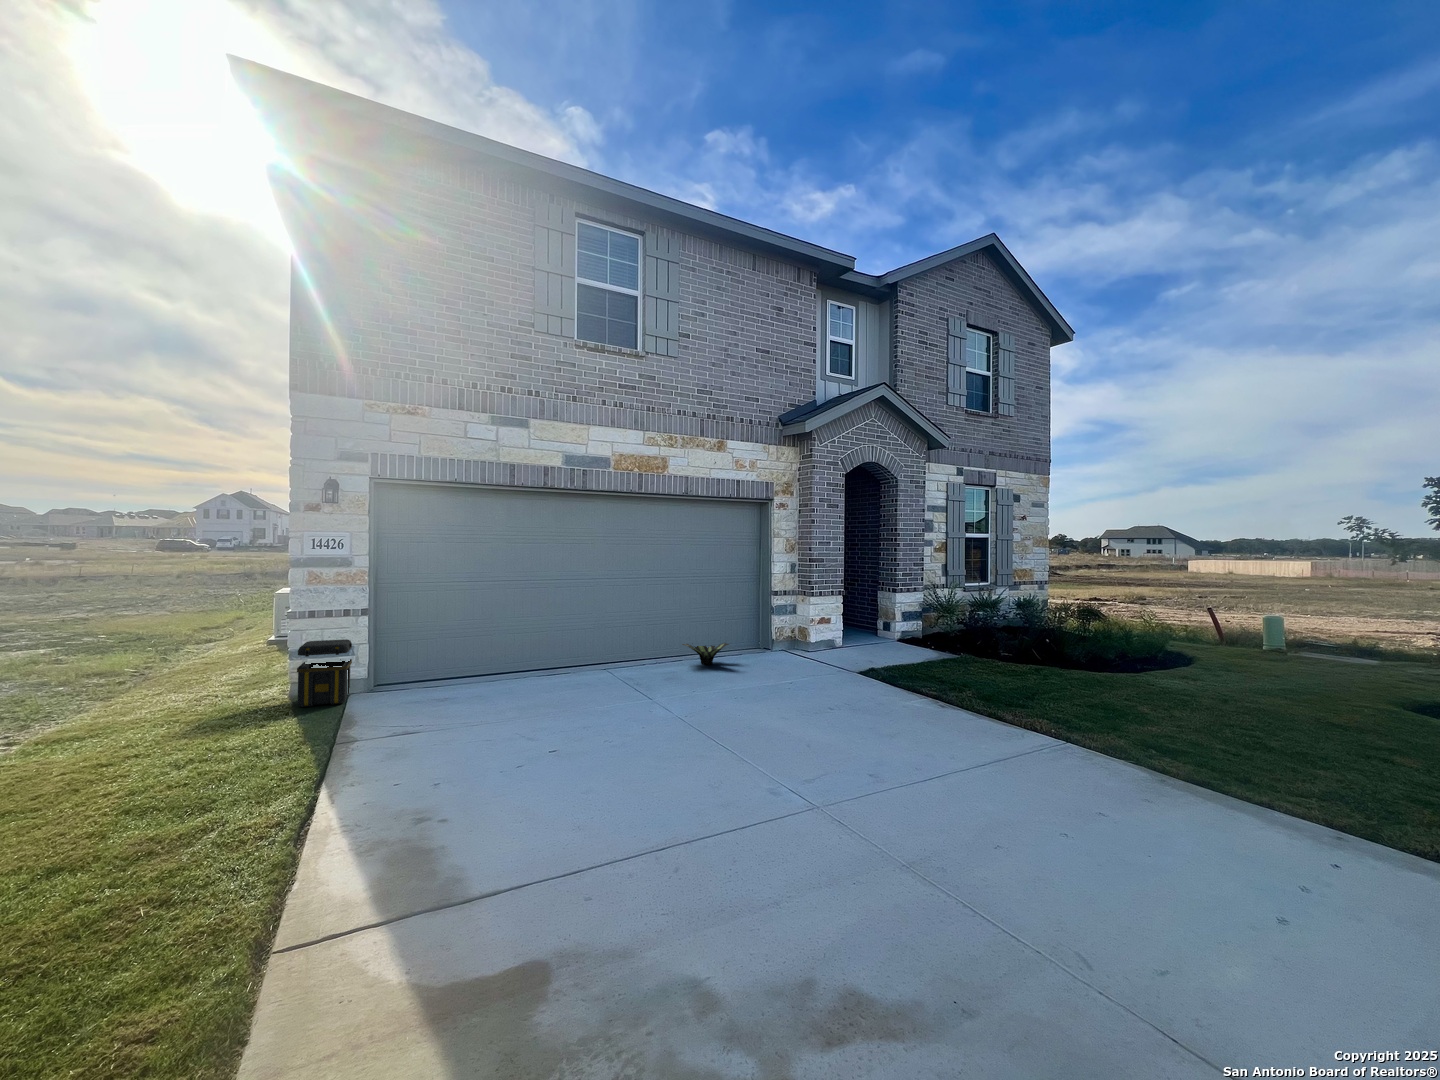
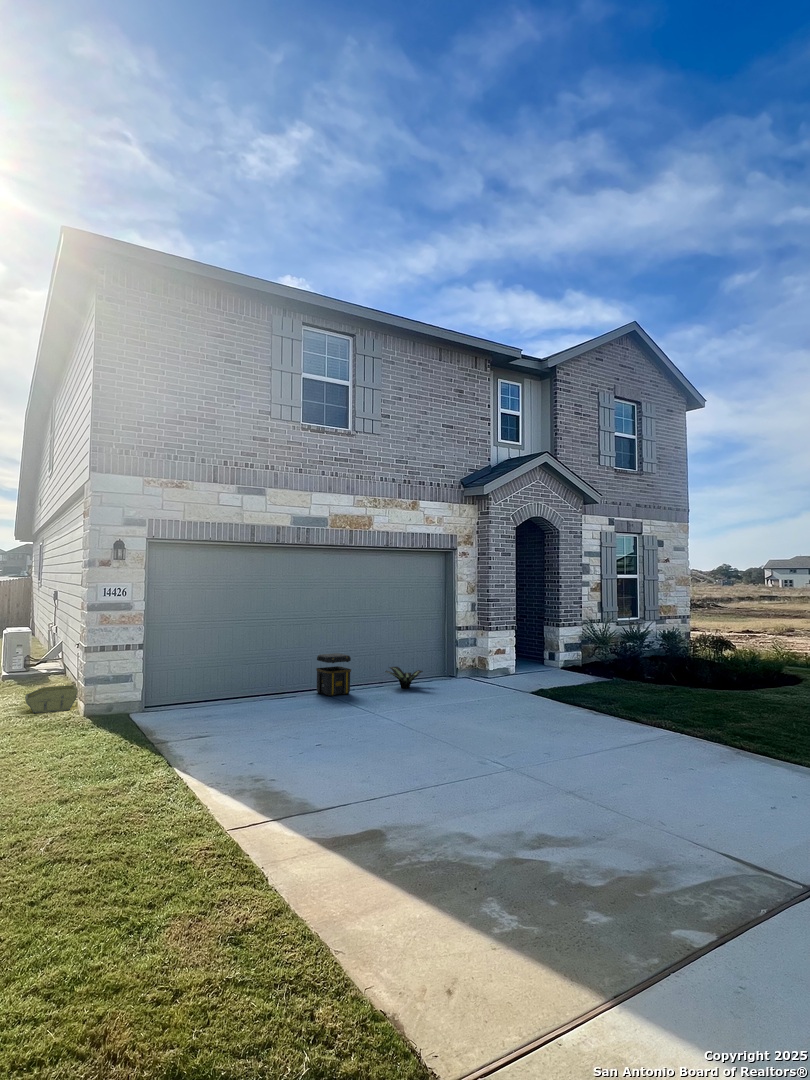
toolbox: present [297,639,352,707] -> present [316,653,351,696]
storage bin: none [222,658,296,693] -> present [25,685,78,713]

